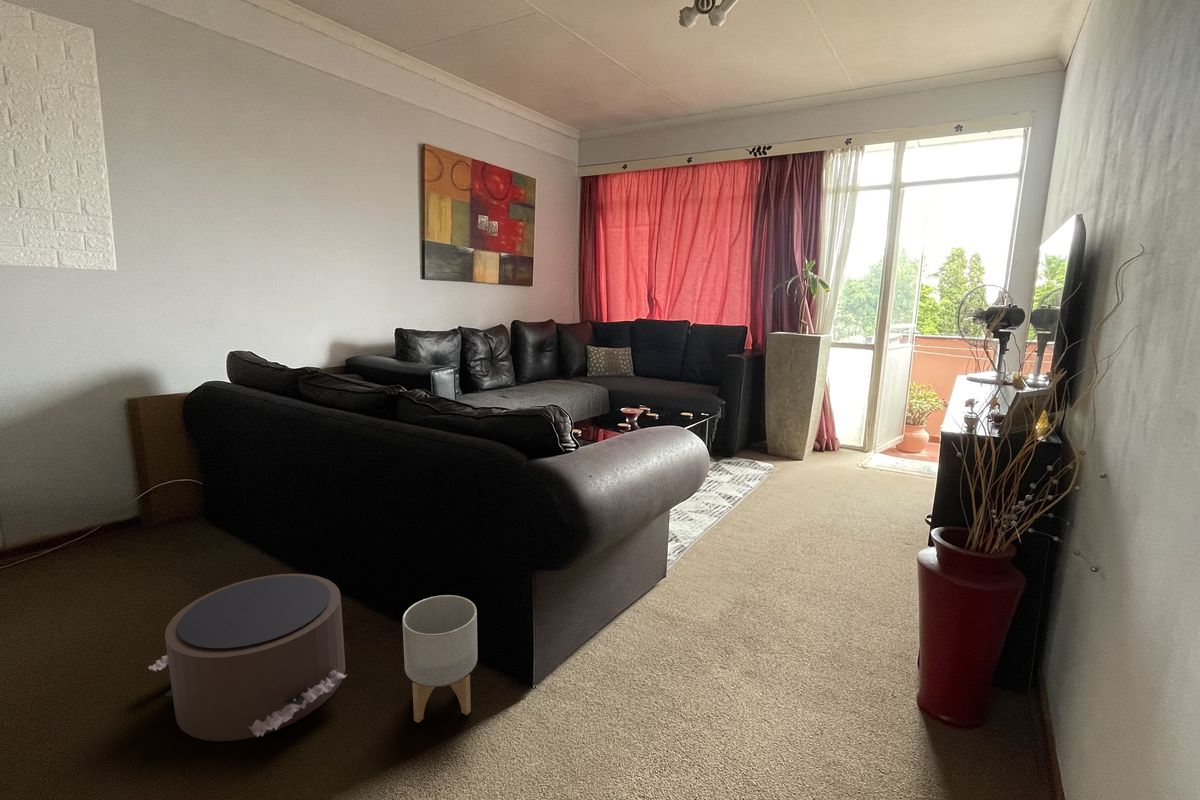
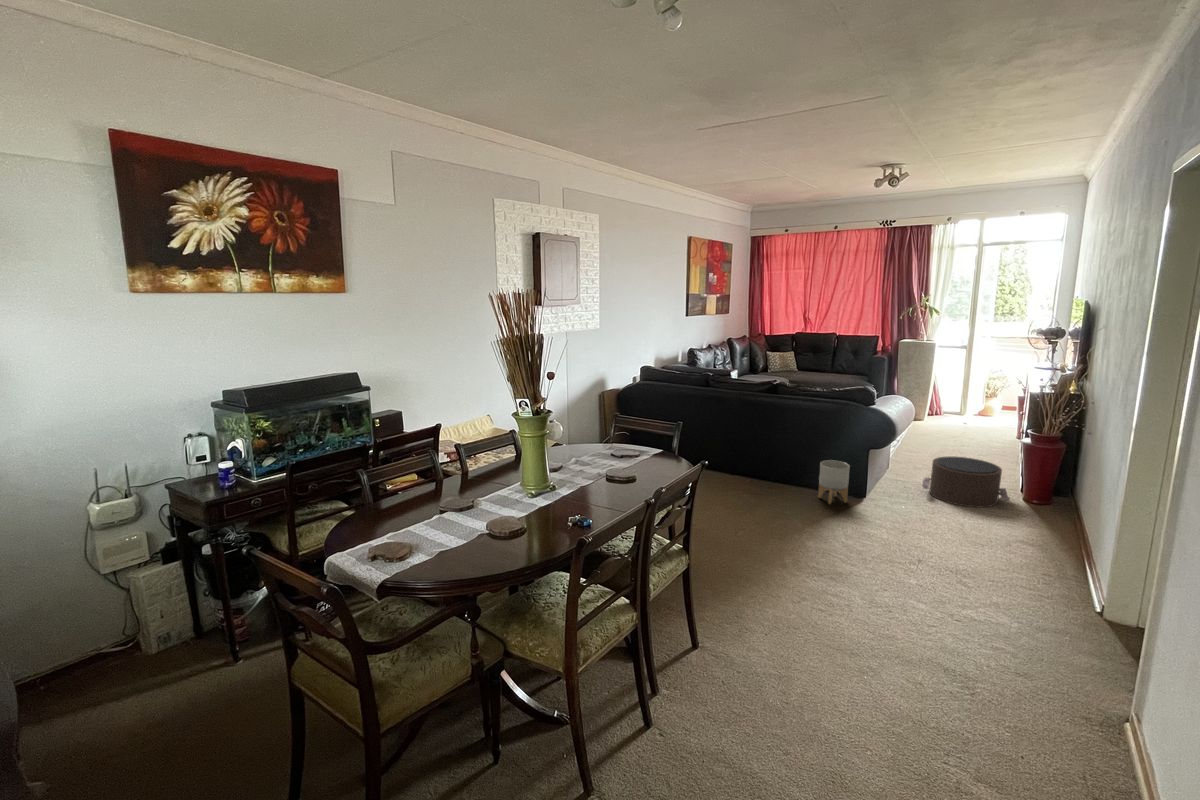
pouf: present [148,574,347,741] -> present [923,456,1010,507]

